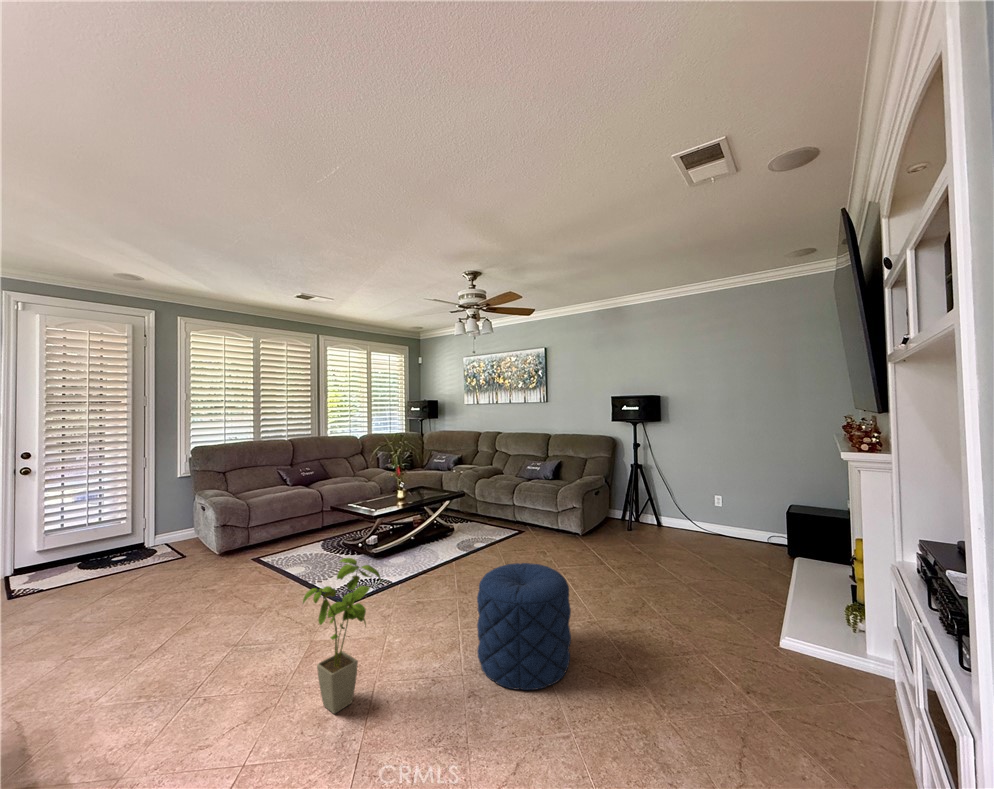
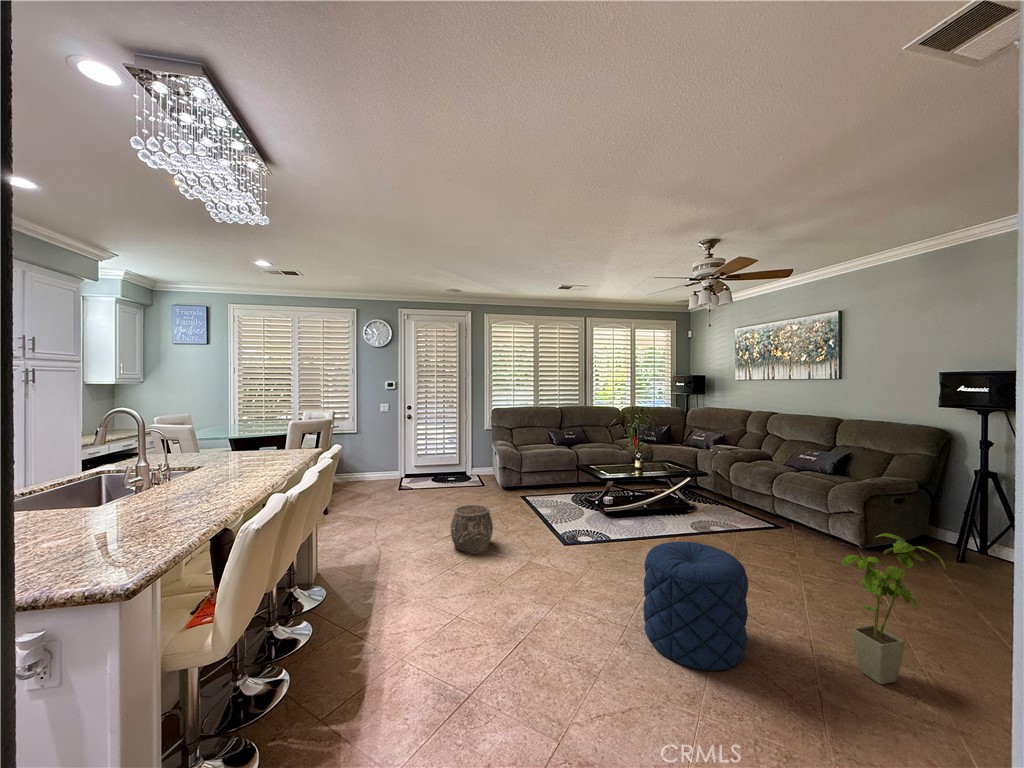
house plant: present [303,558,381,714] -> present [842,533,946,684]
woven basket: none [173,586,247,663] -> present [450,505,493,552]

